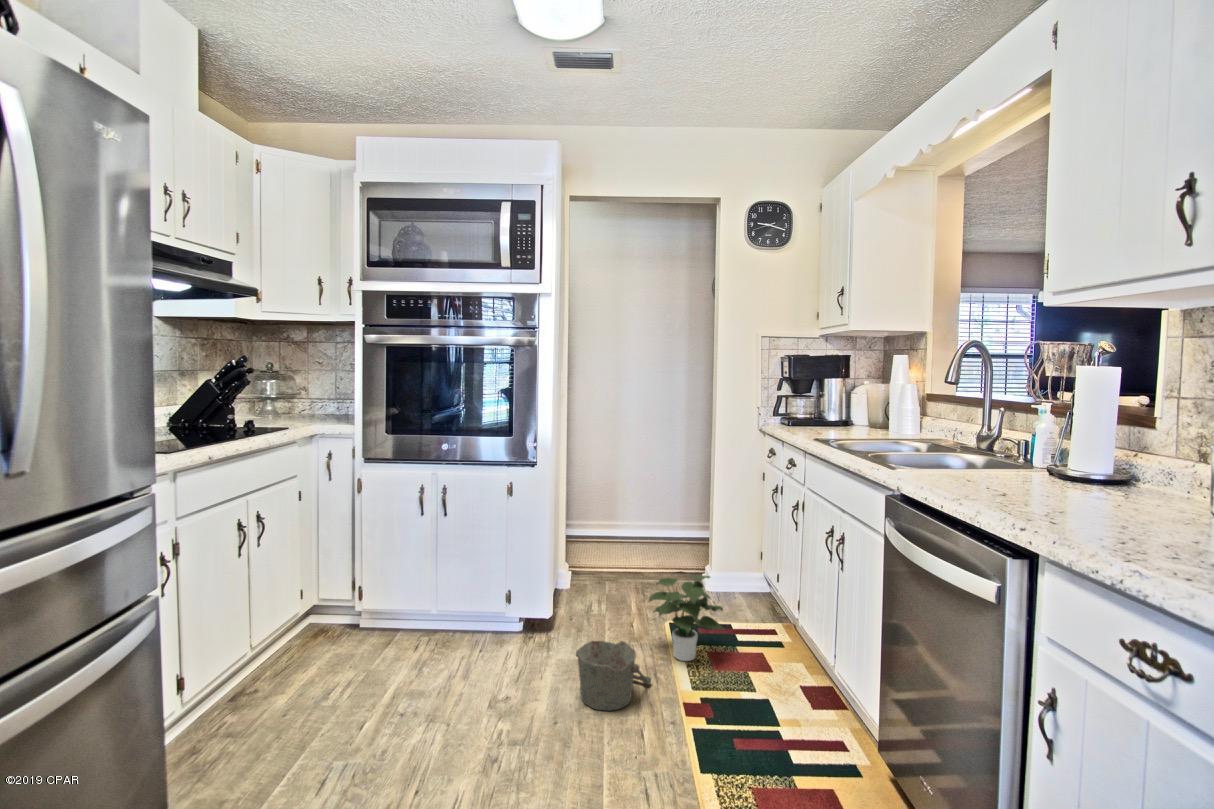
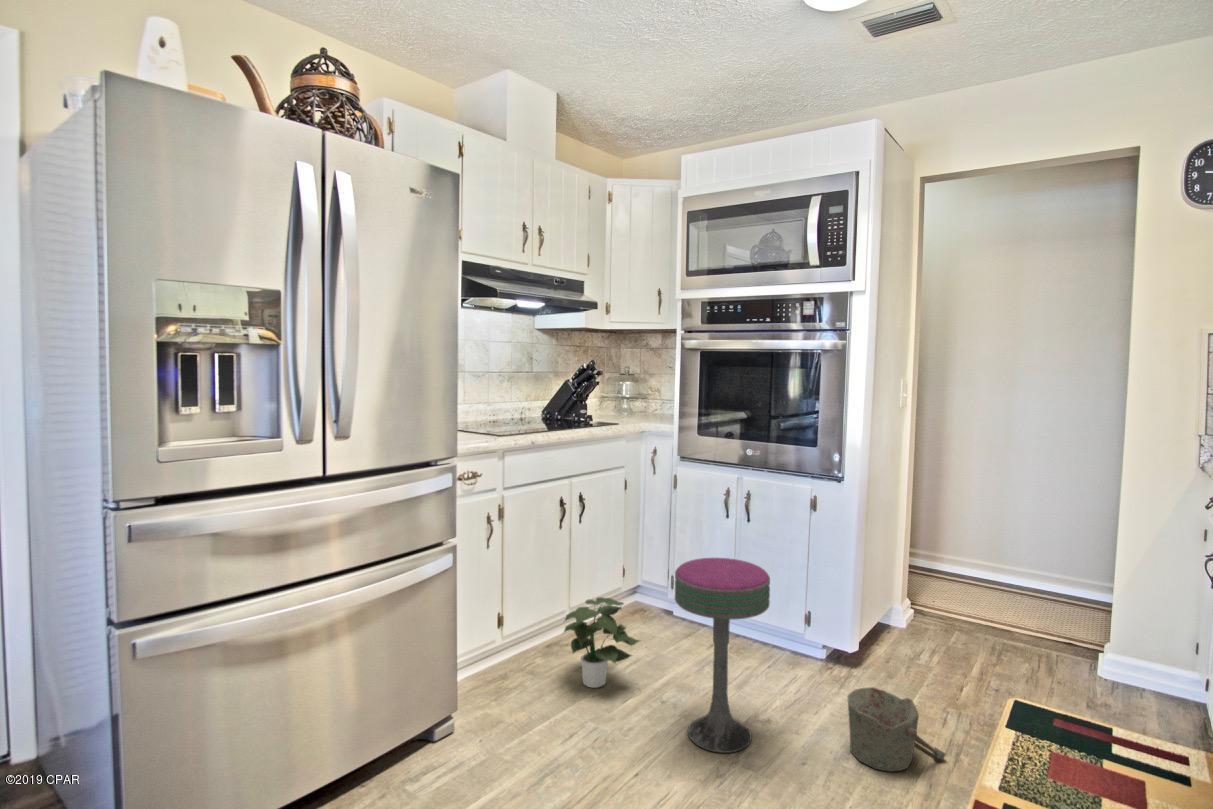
bar stool: none [415,550,514,753] -> present [675,558,770,753]
potted plant: present [649,575,723,661] -> present [564,597,639,688]

